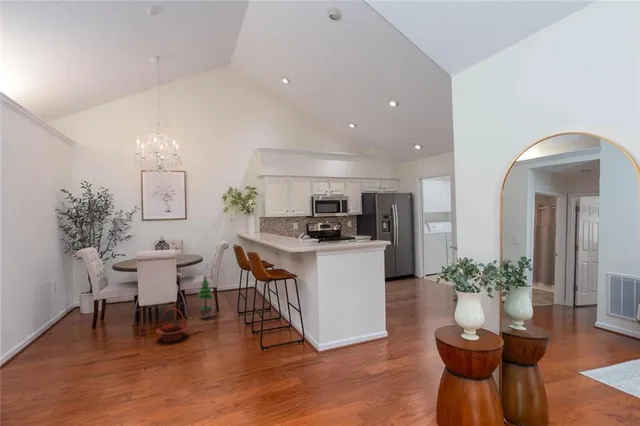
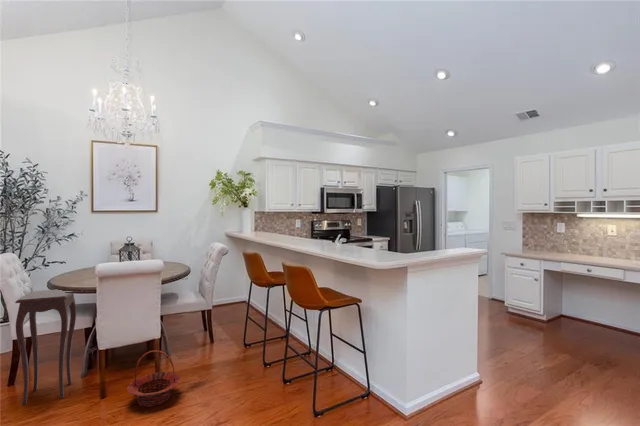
side table: none [94,270,129,339] -> present [15,289,76,405]
potted tree: present [198,276,213,318] -> none [184,292,208,357]

